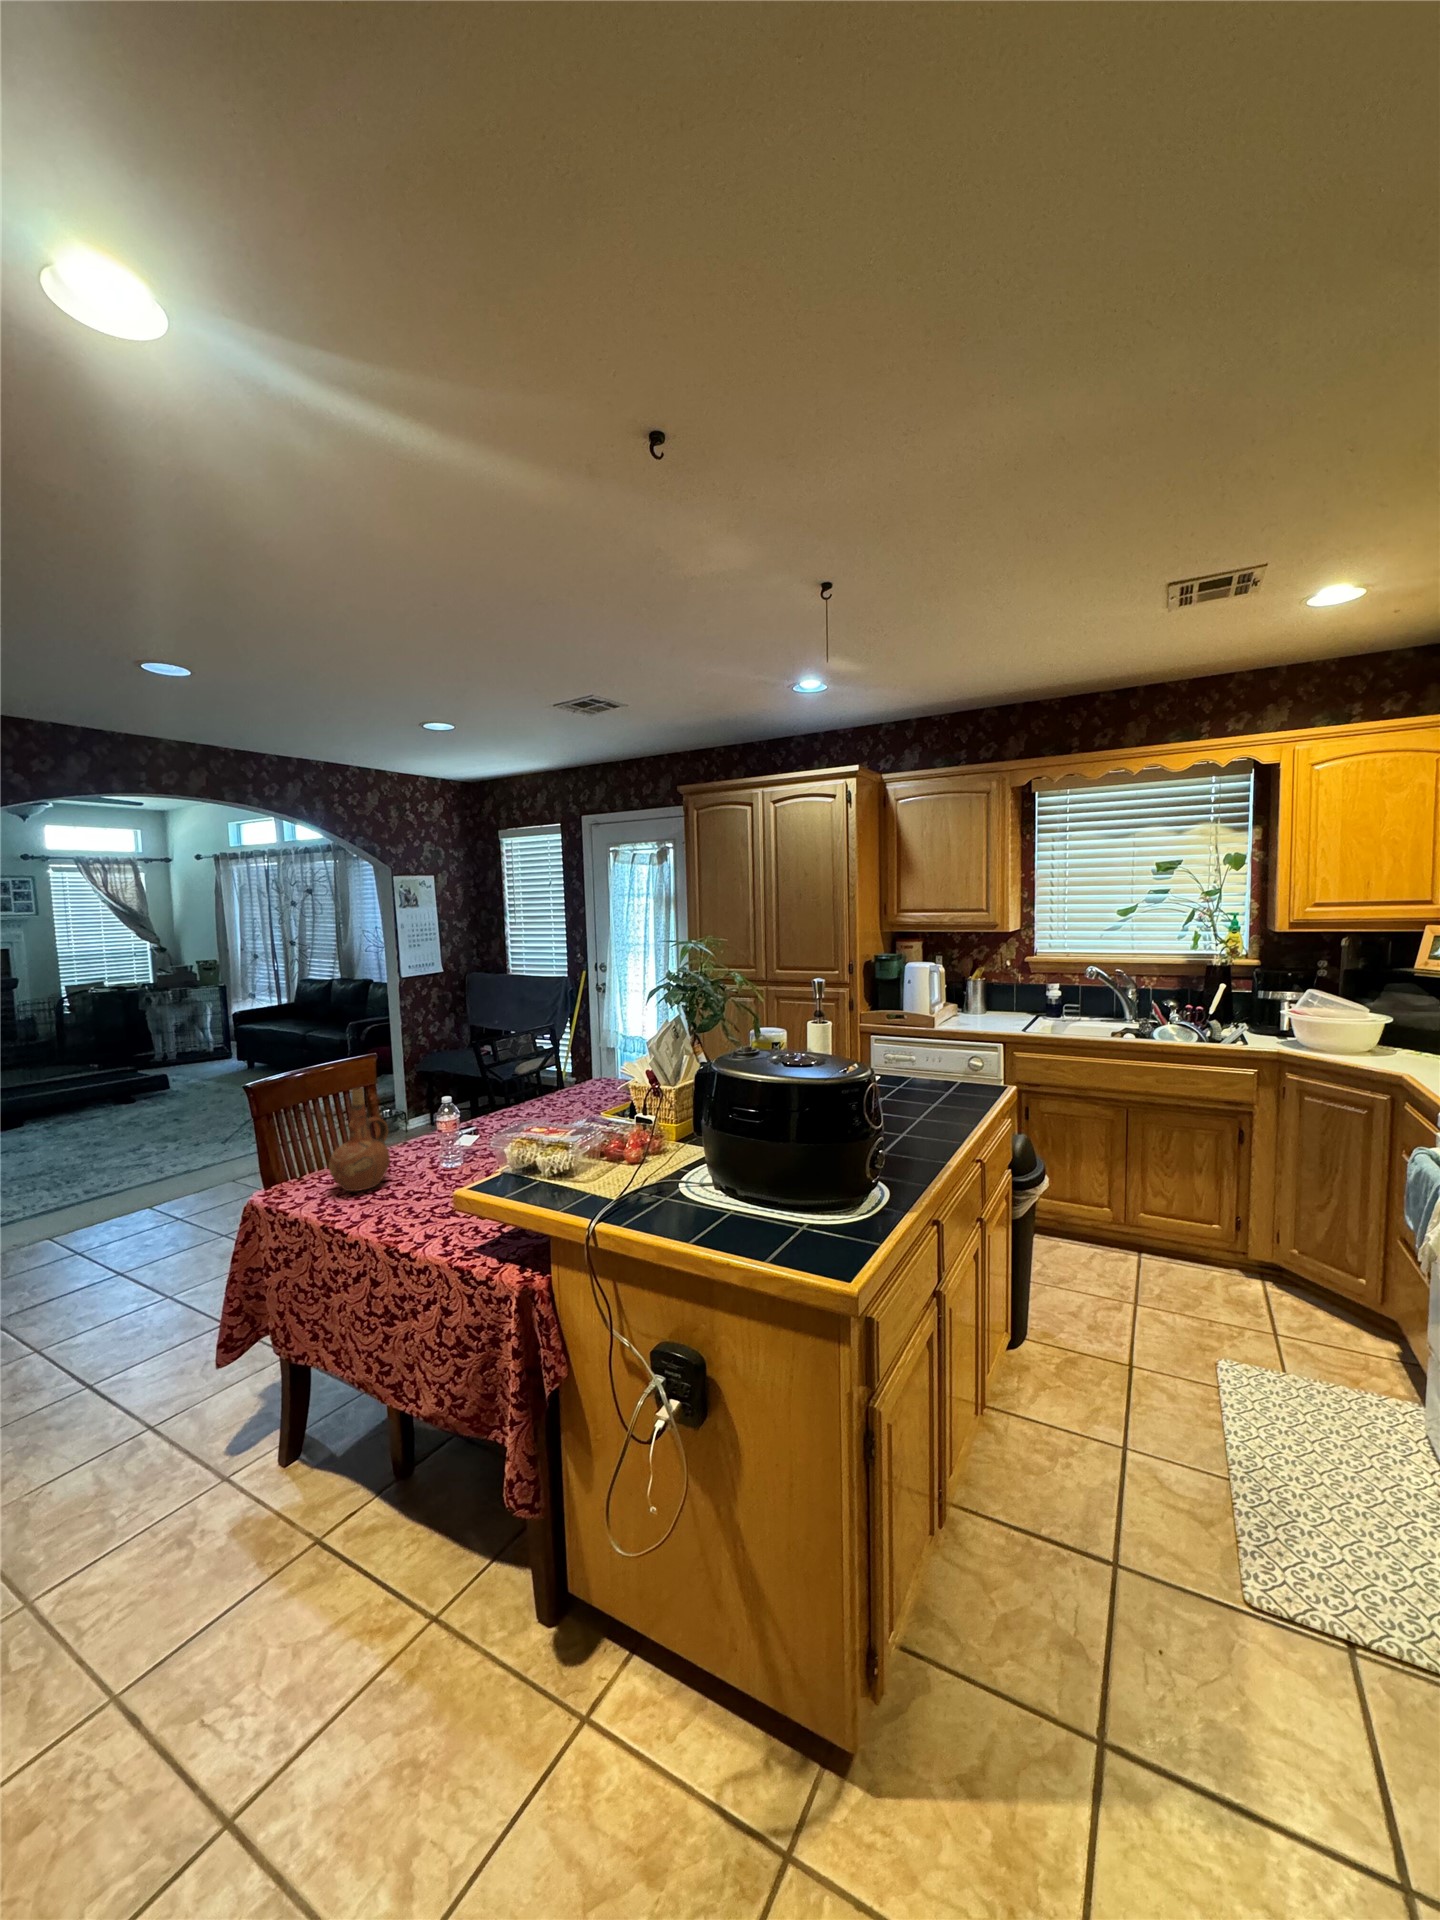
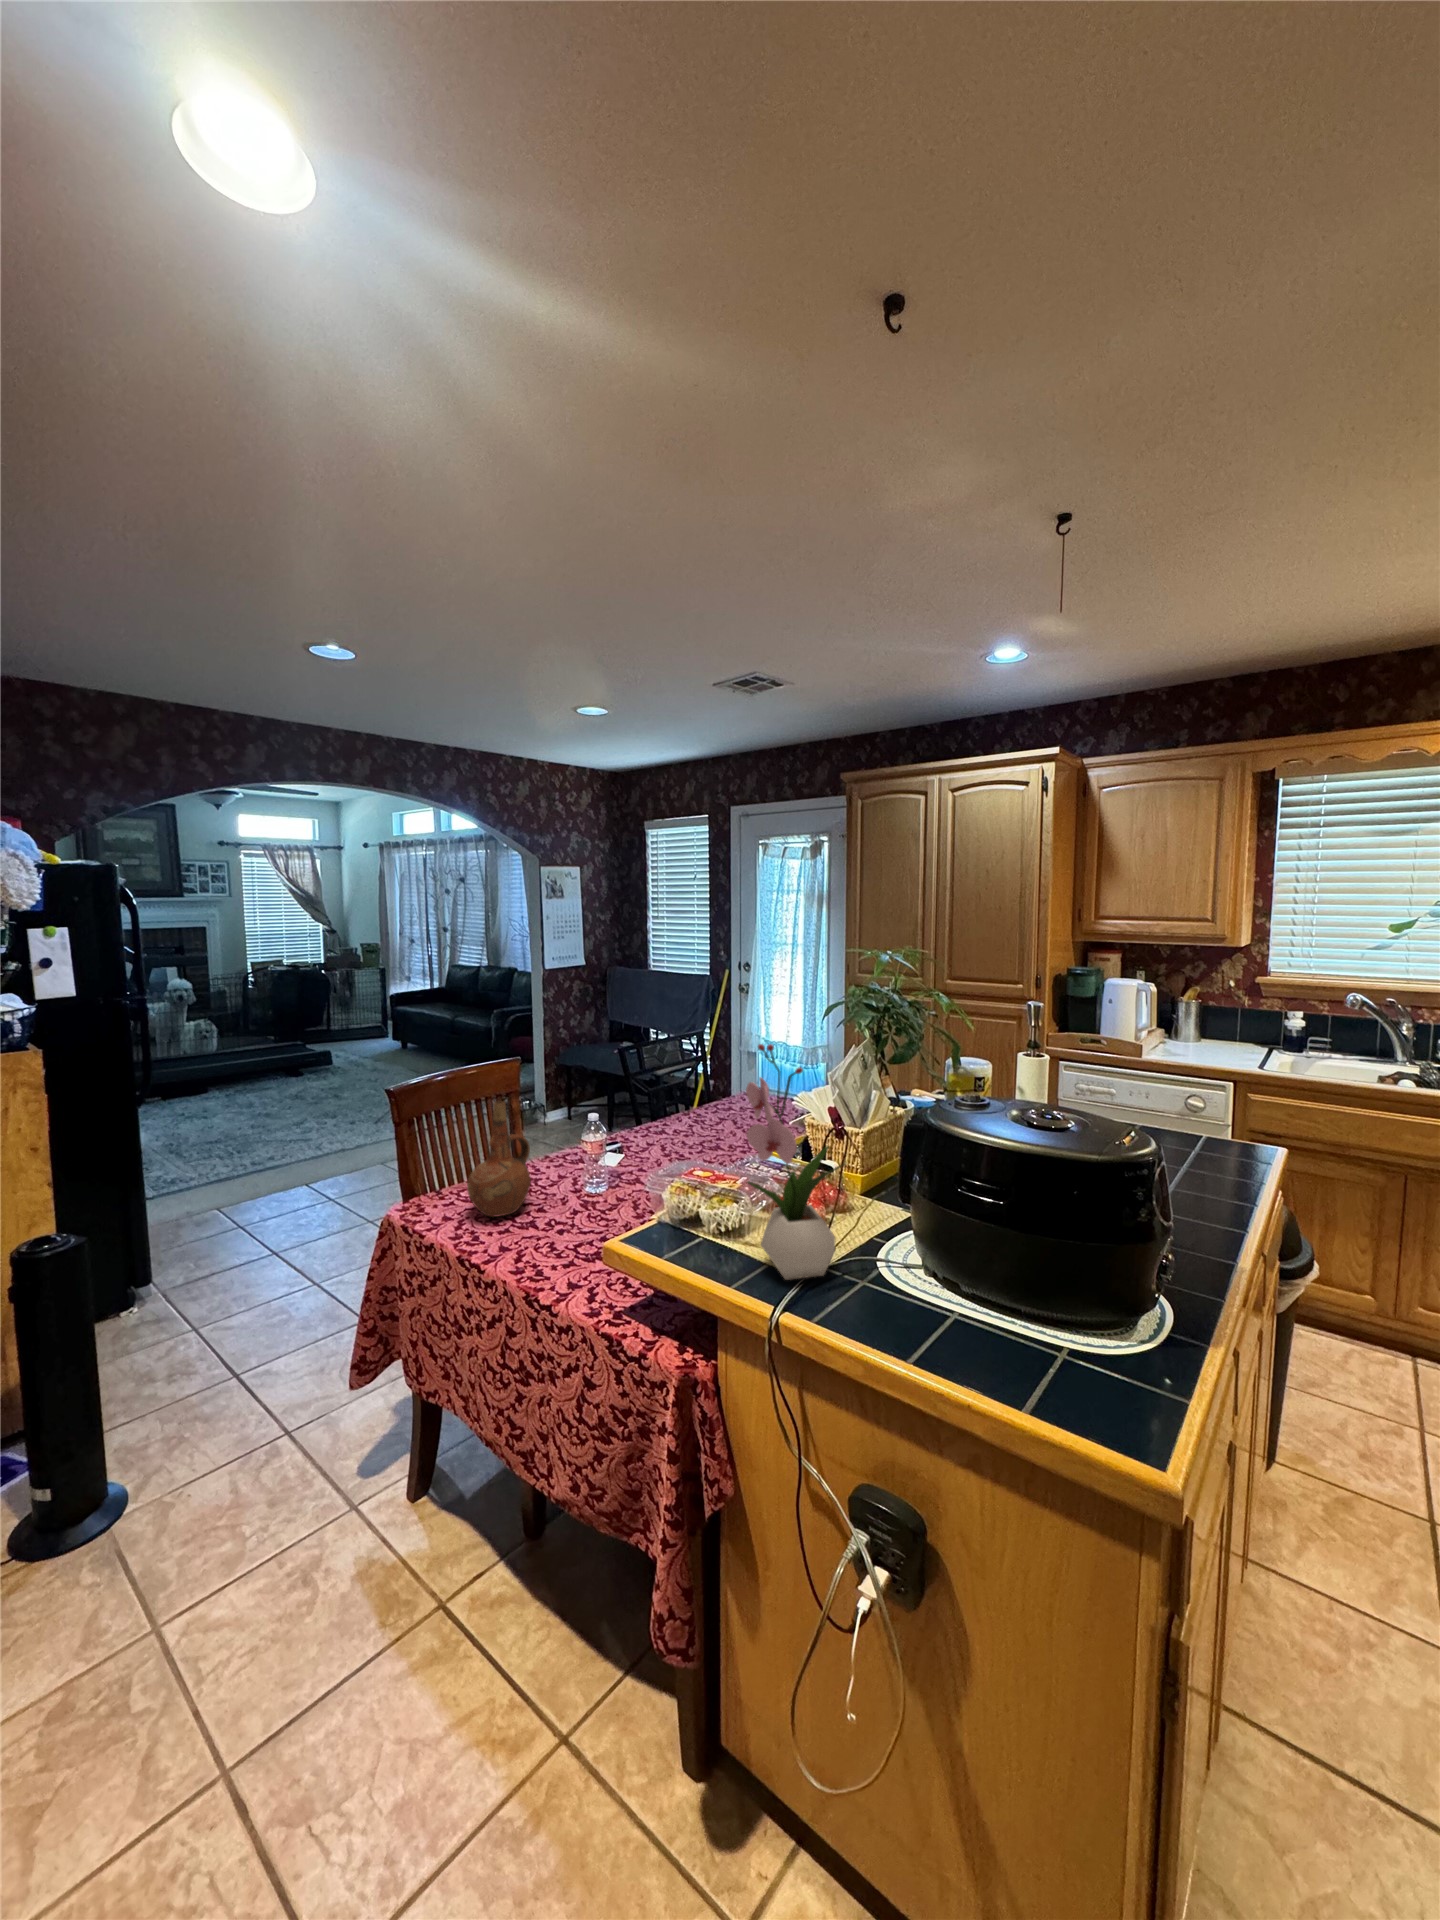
flower arrangement: none [567,1014,649,1200] -> present [746,1044,844,1280]

